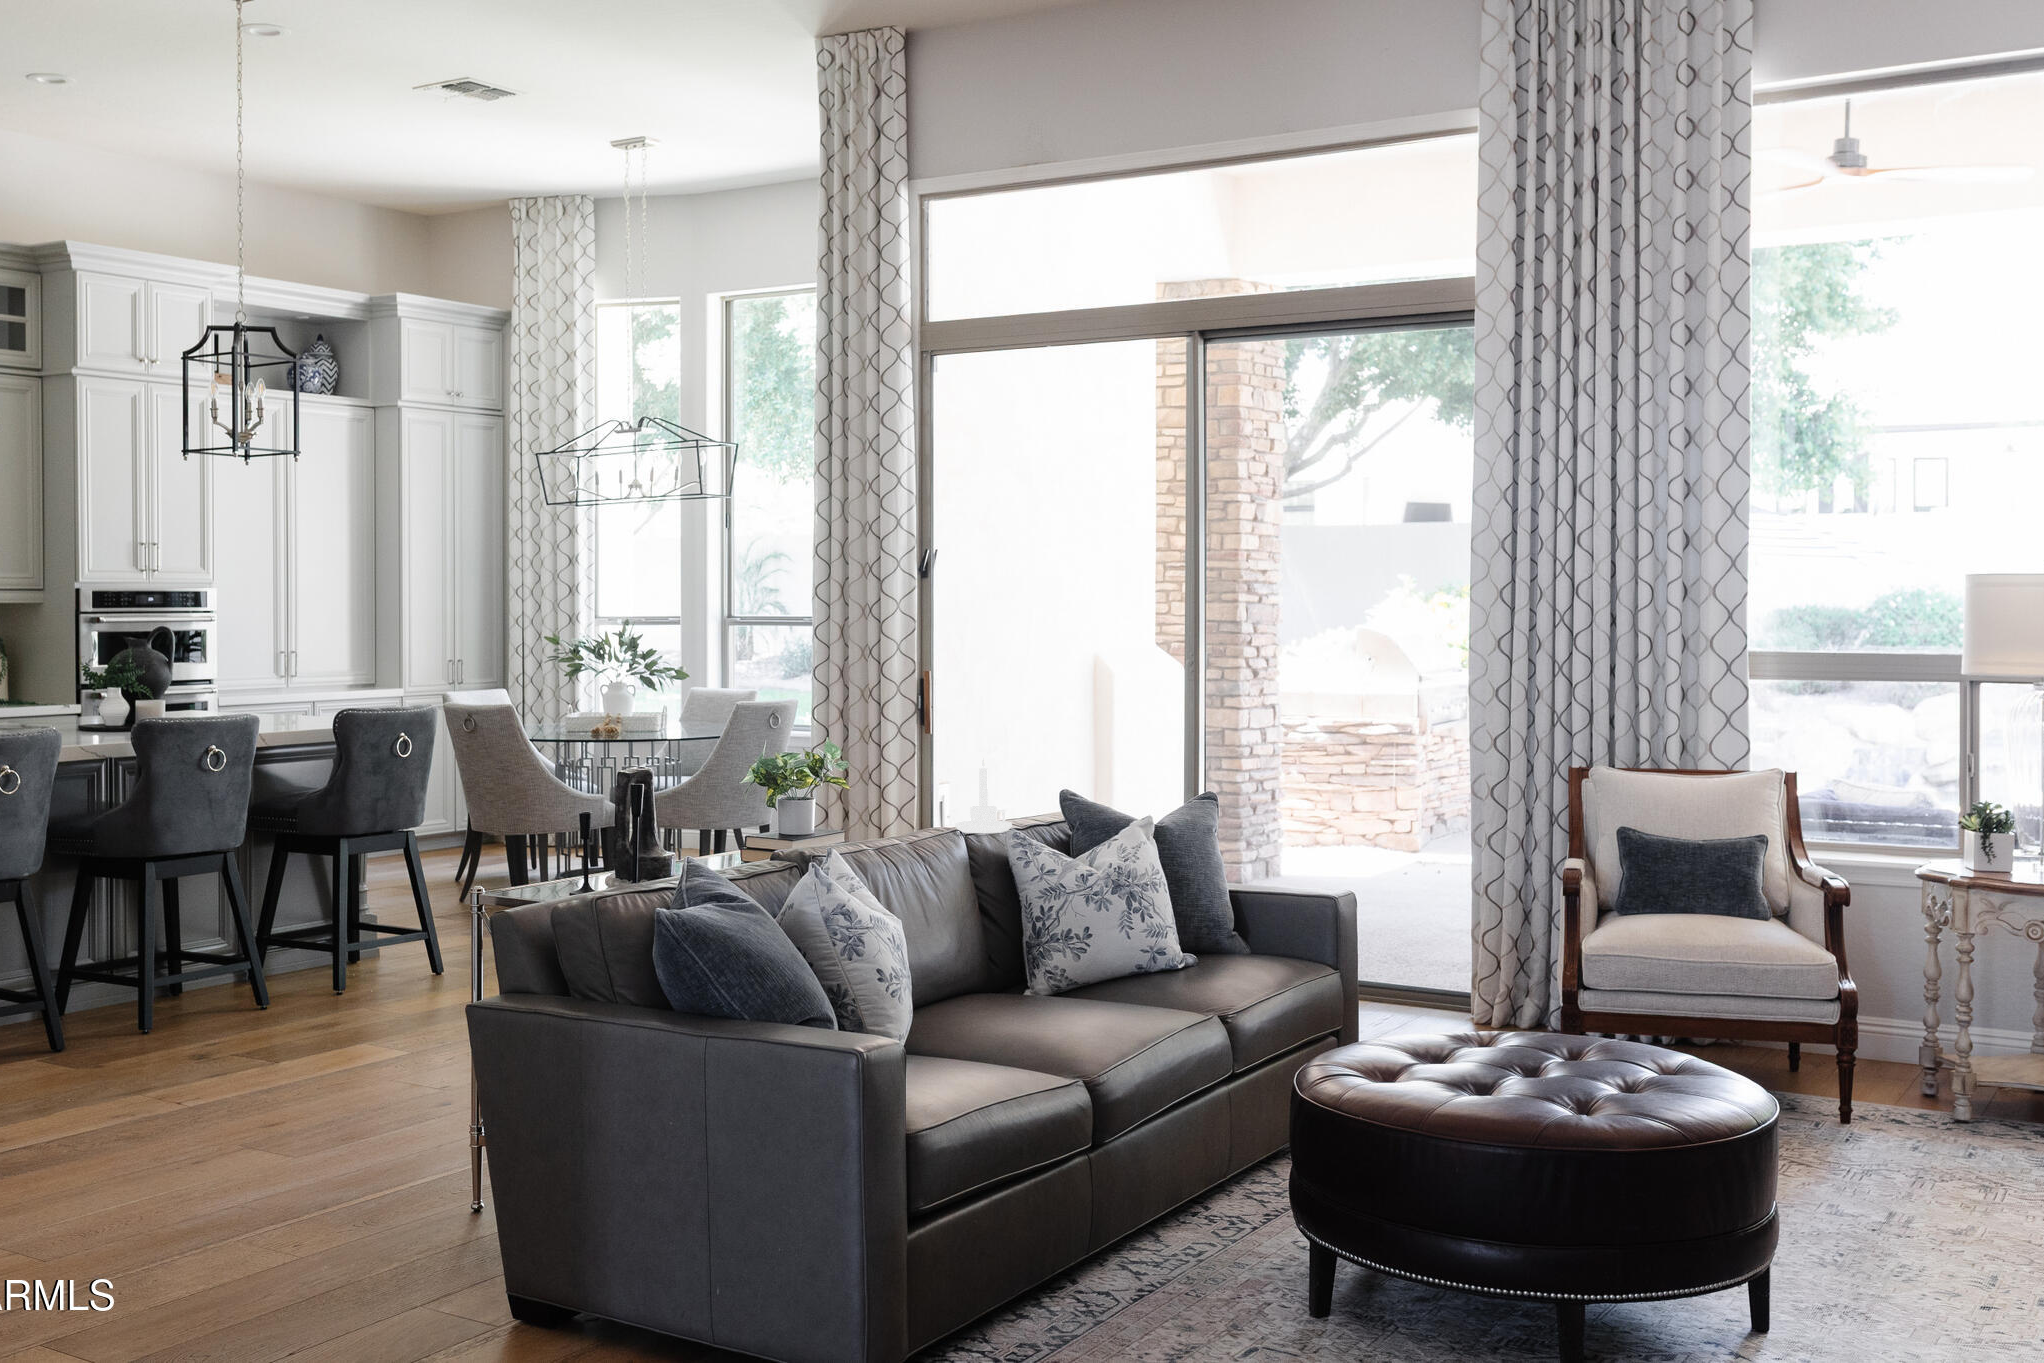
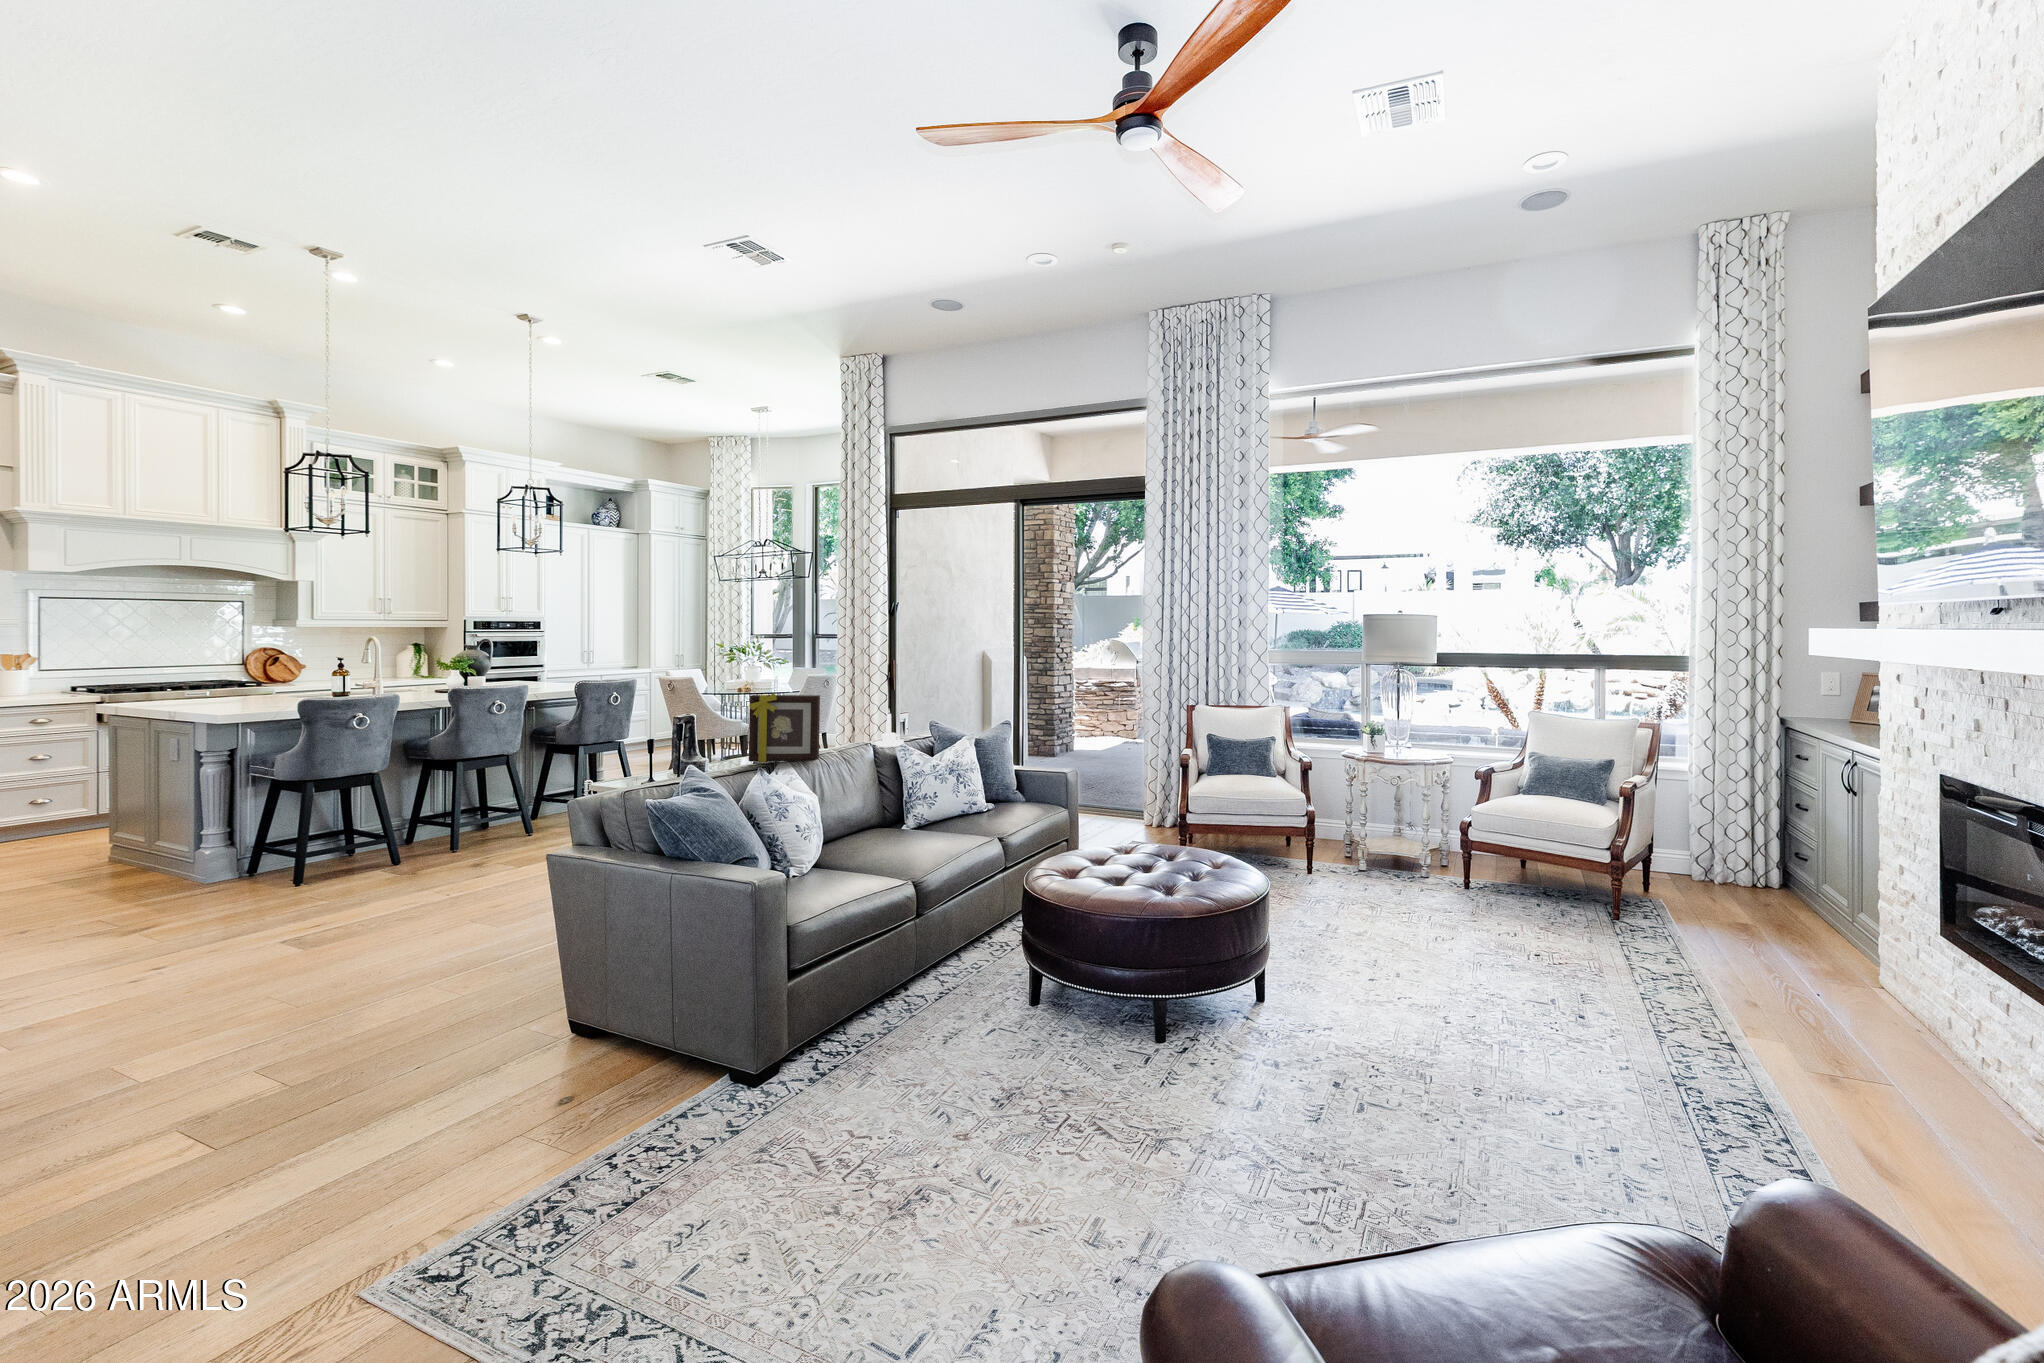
picture frame: none [738,723,867,856] -> present [749,693,820,762]

